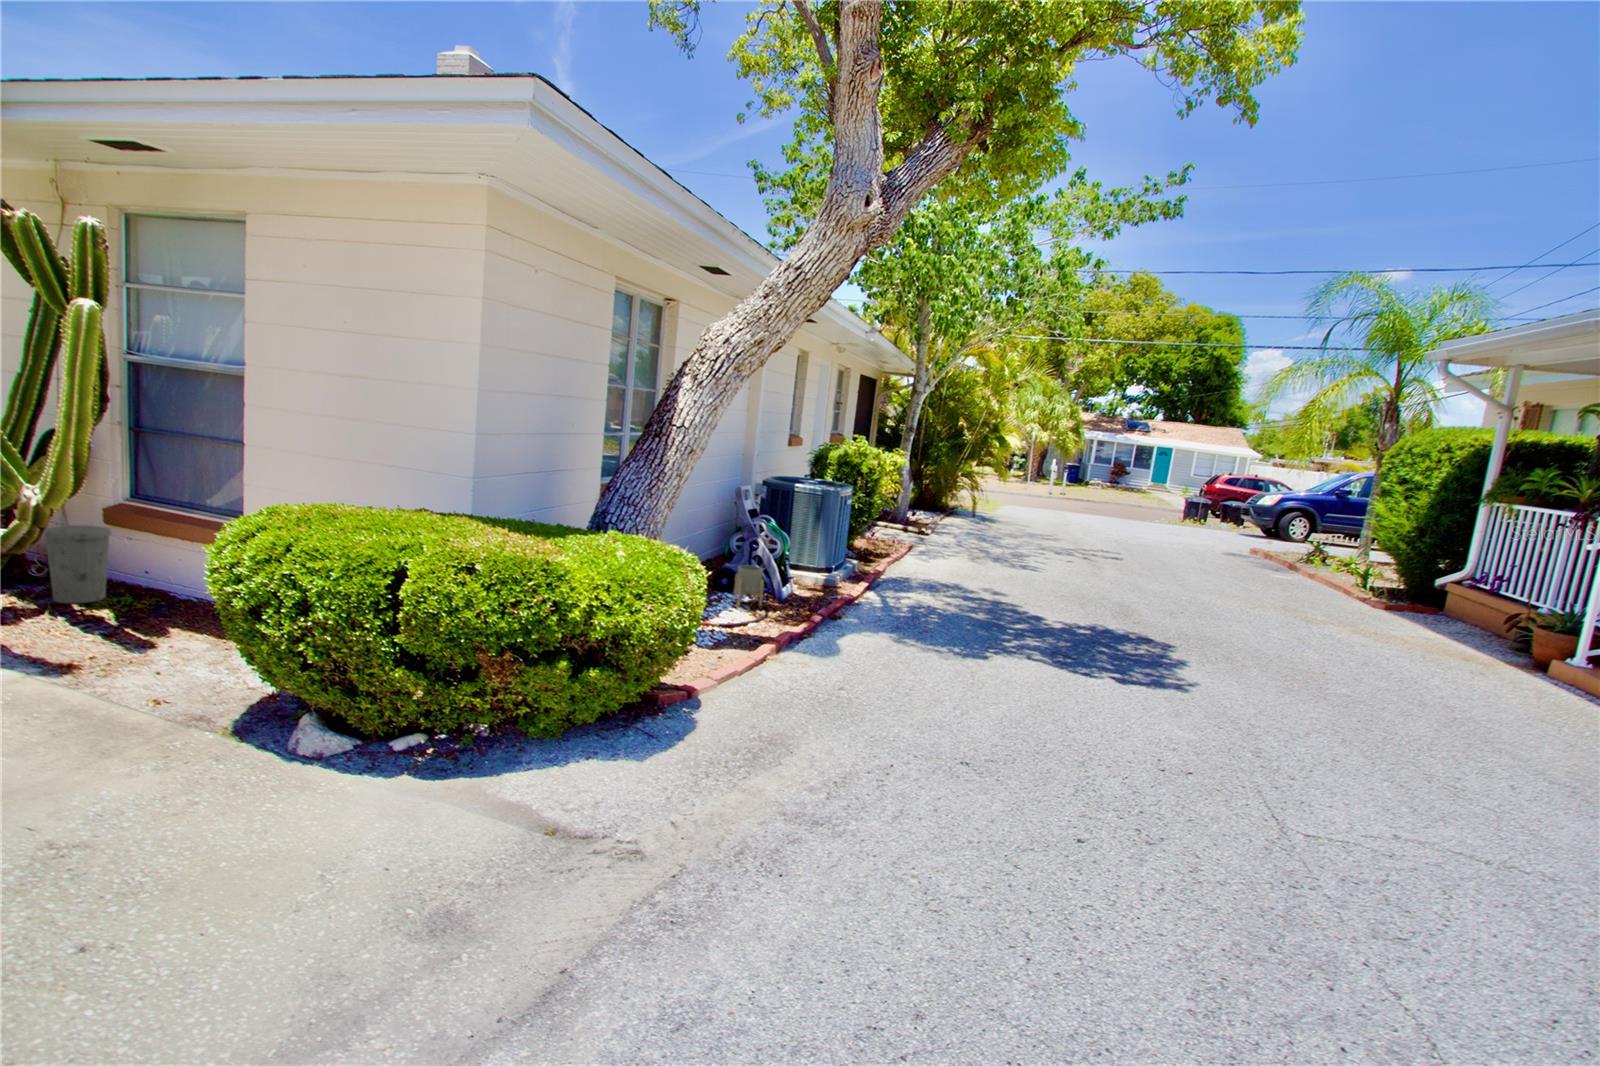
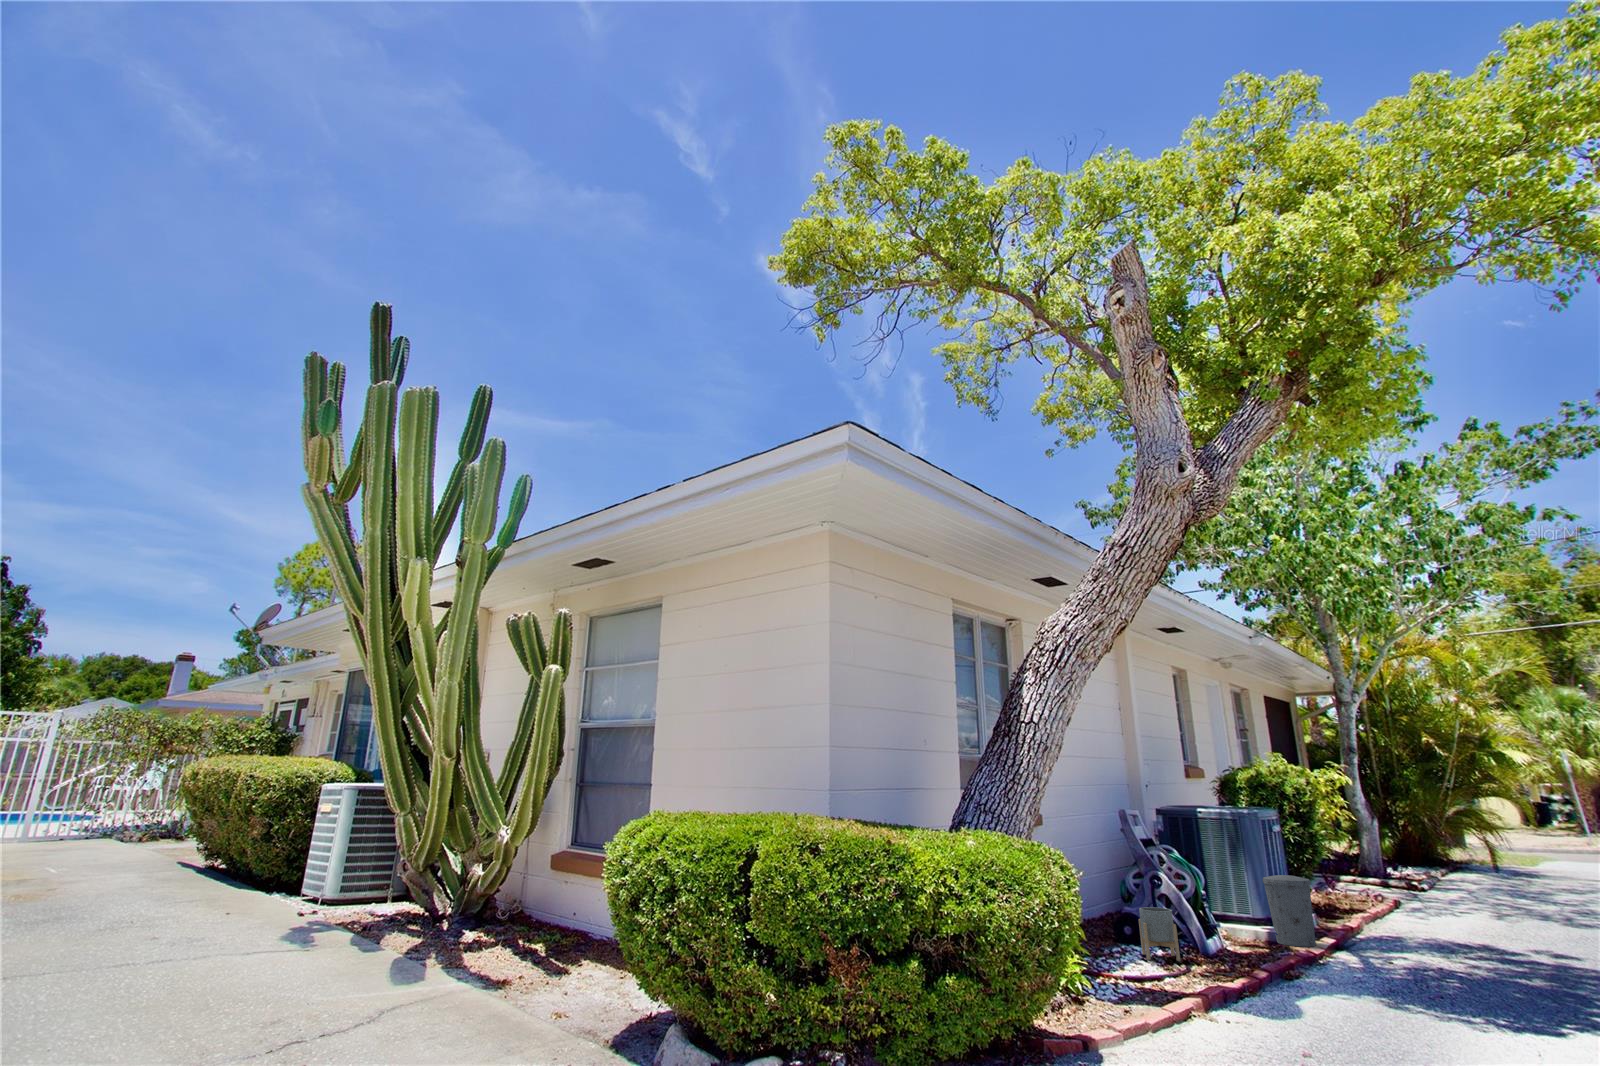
trash can: present [44,525,112,603] -> present [1263,875,1316,947]

